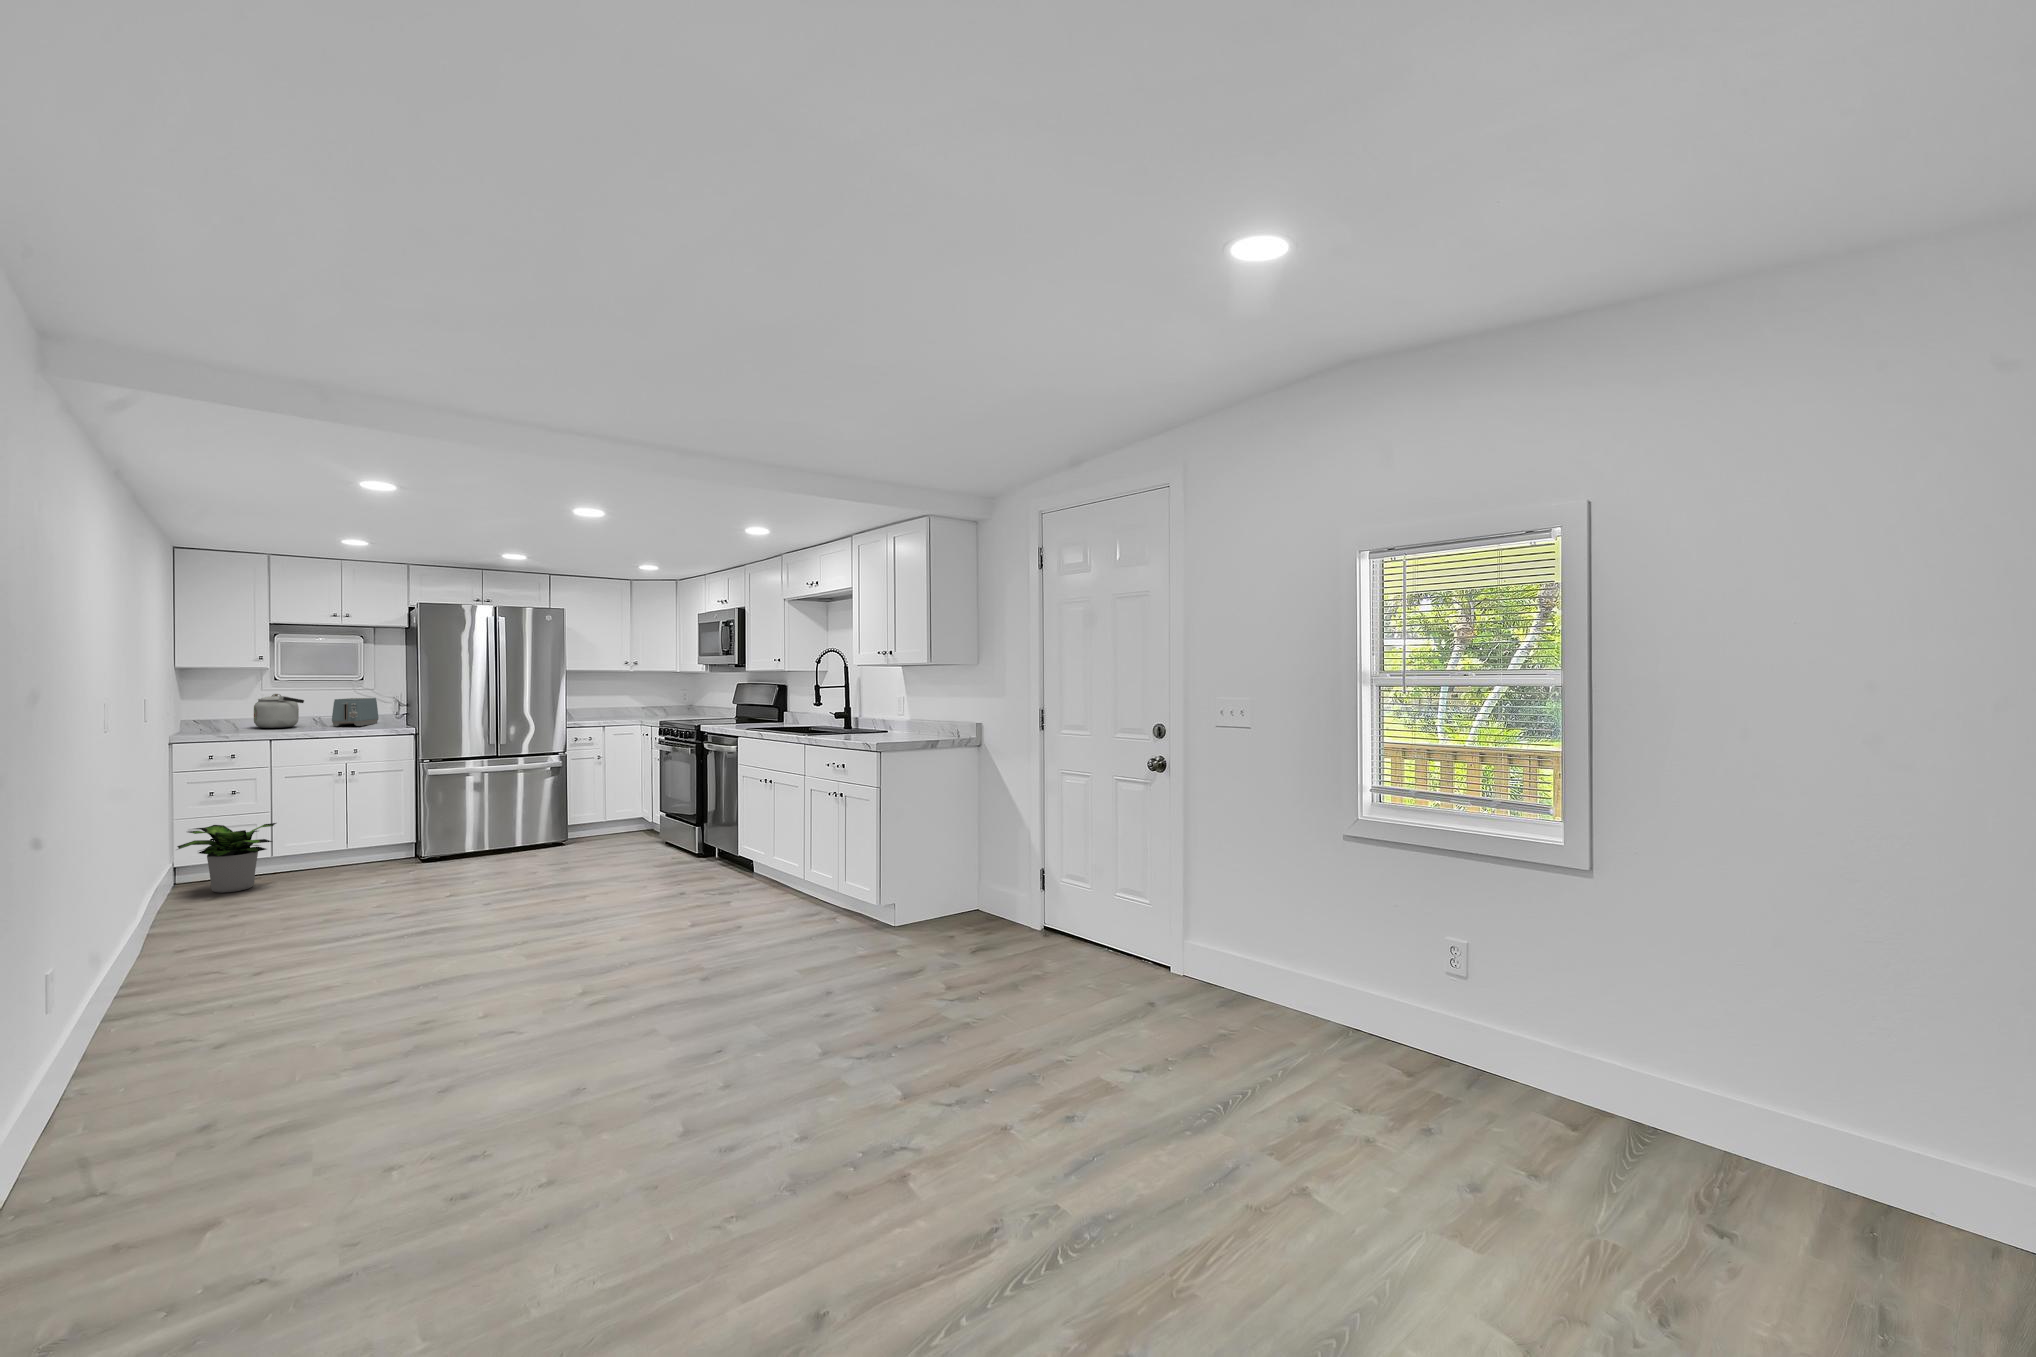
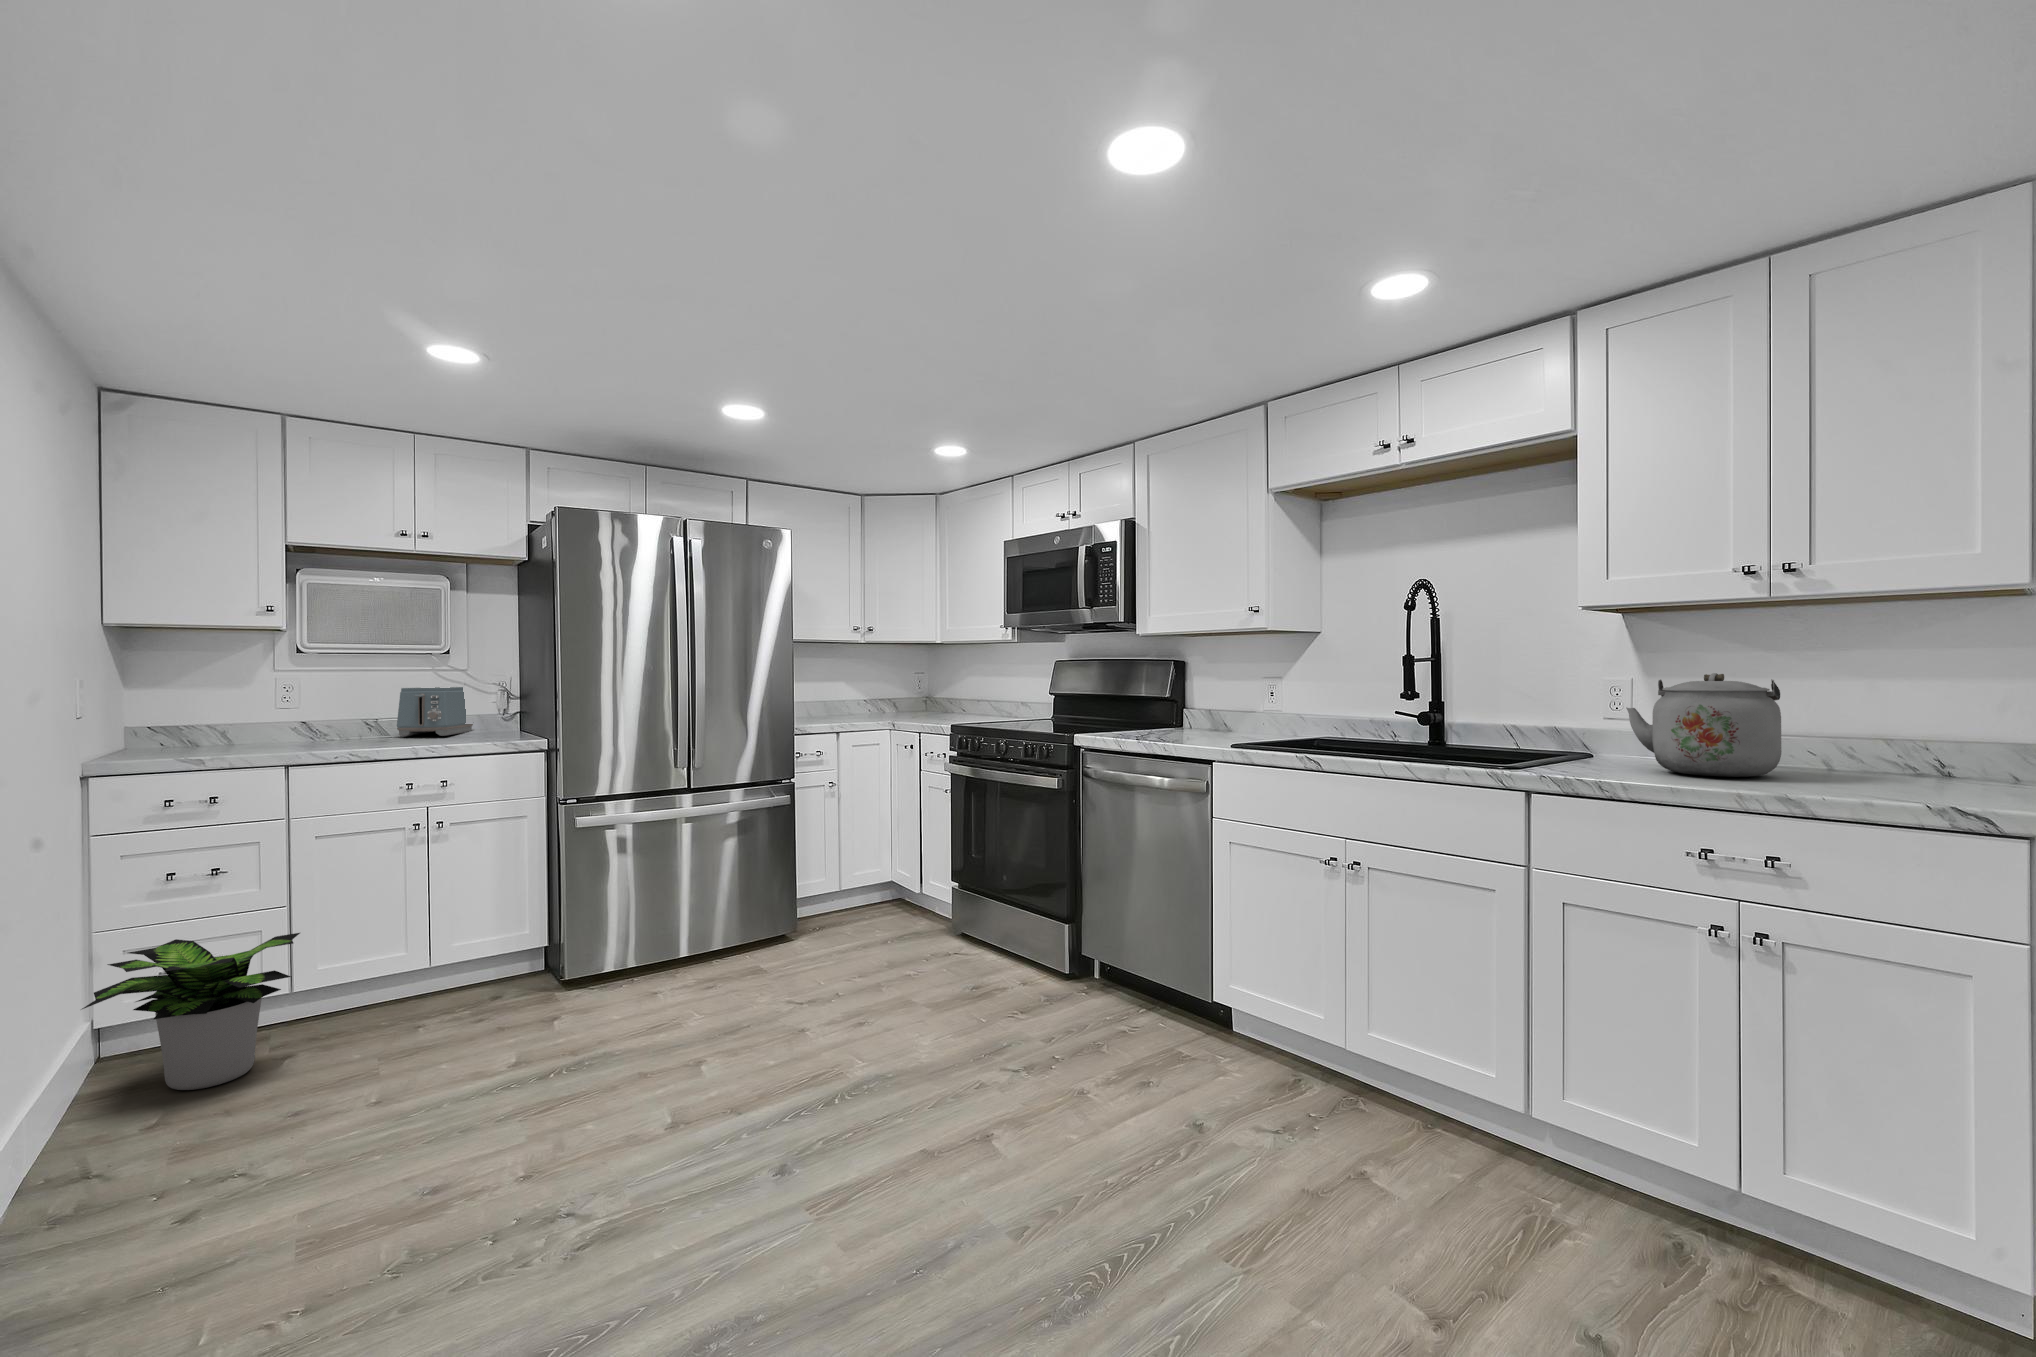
kettle: present [254,694,304,728] -> present [1626,673,1781,777]

